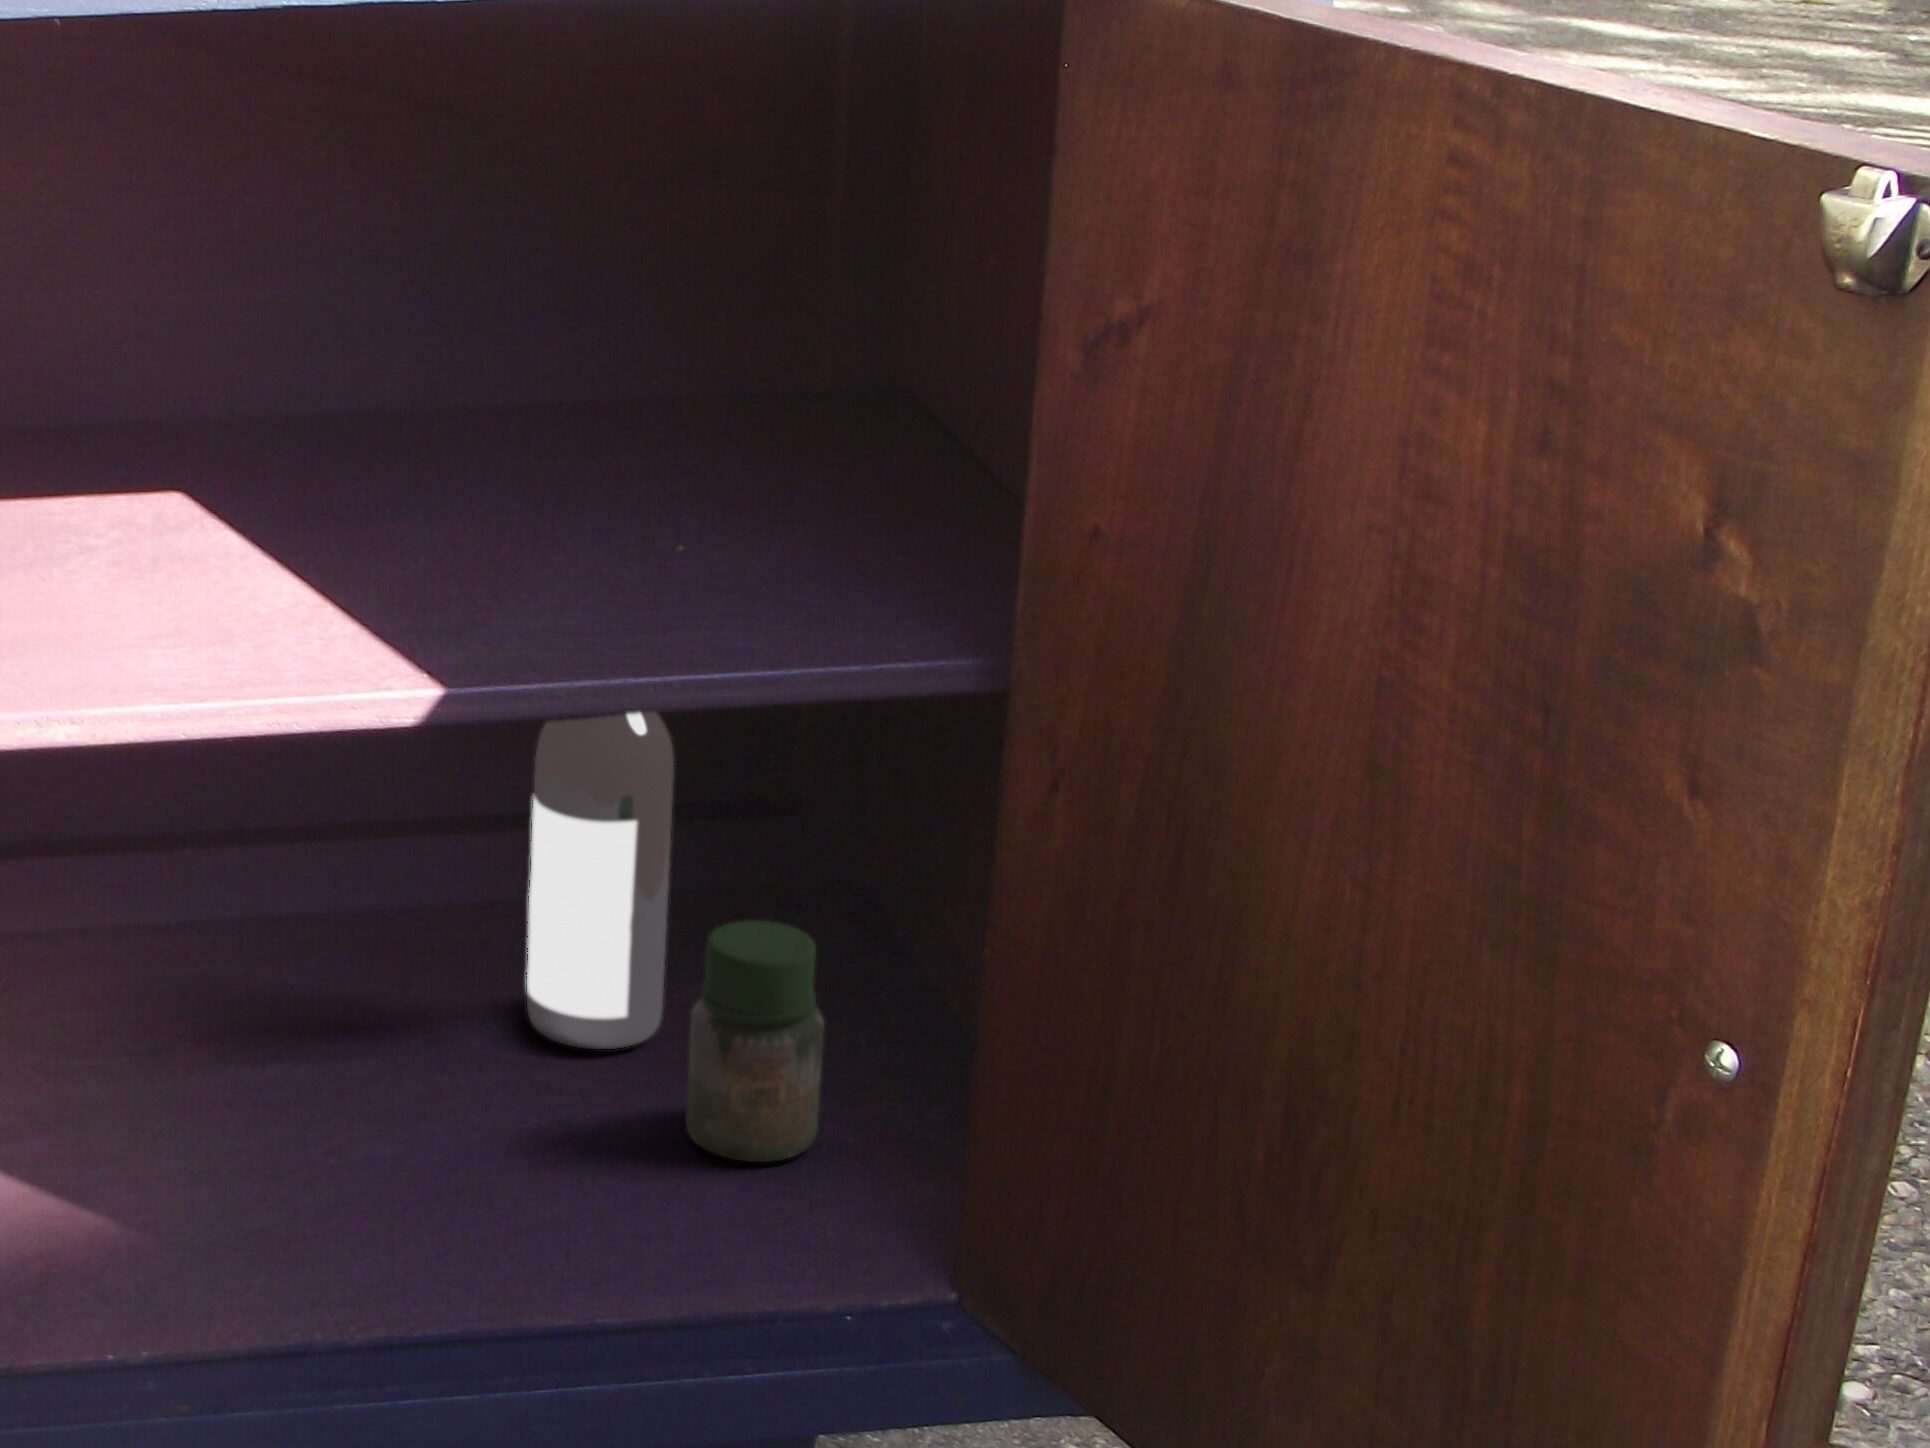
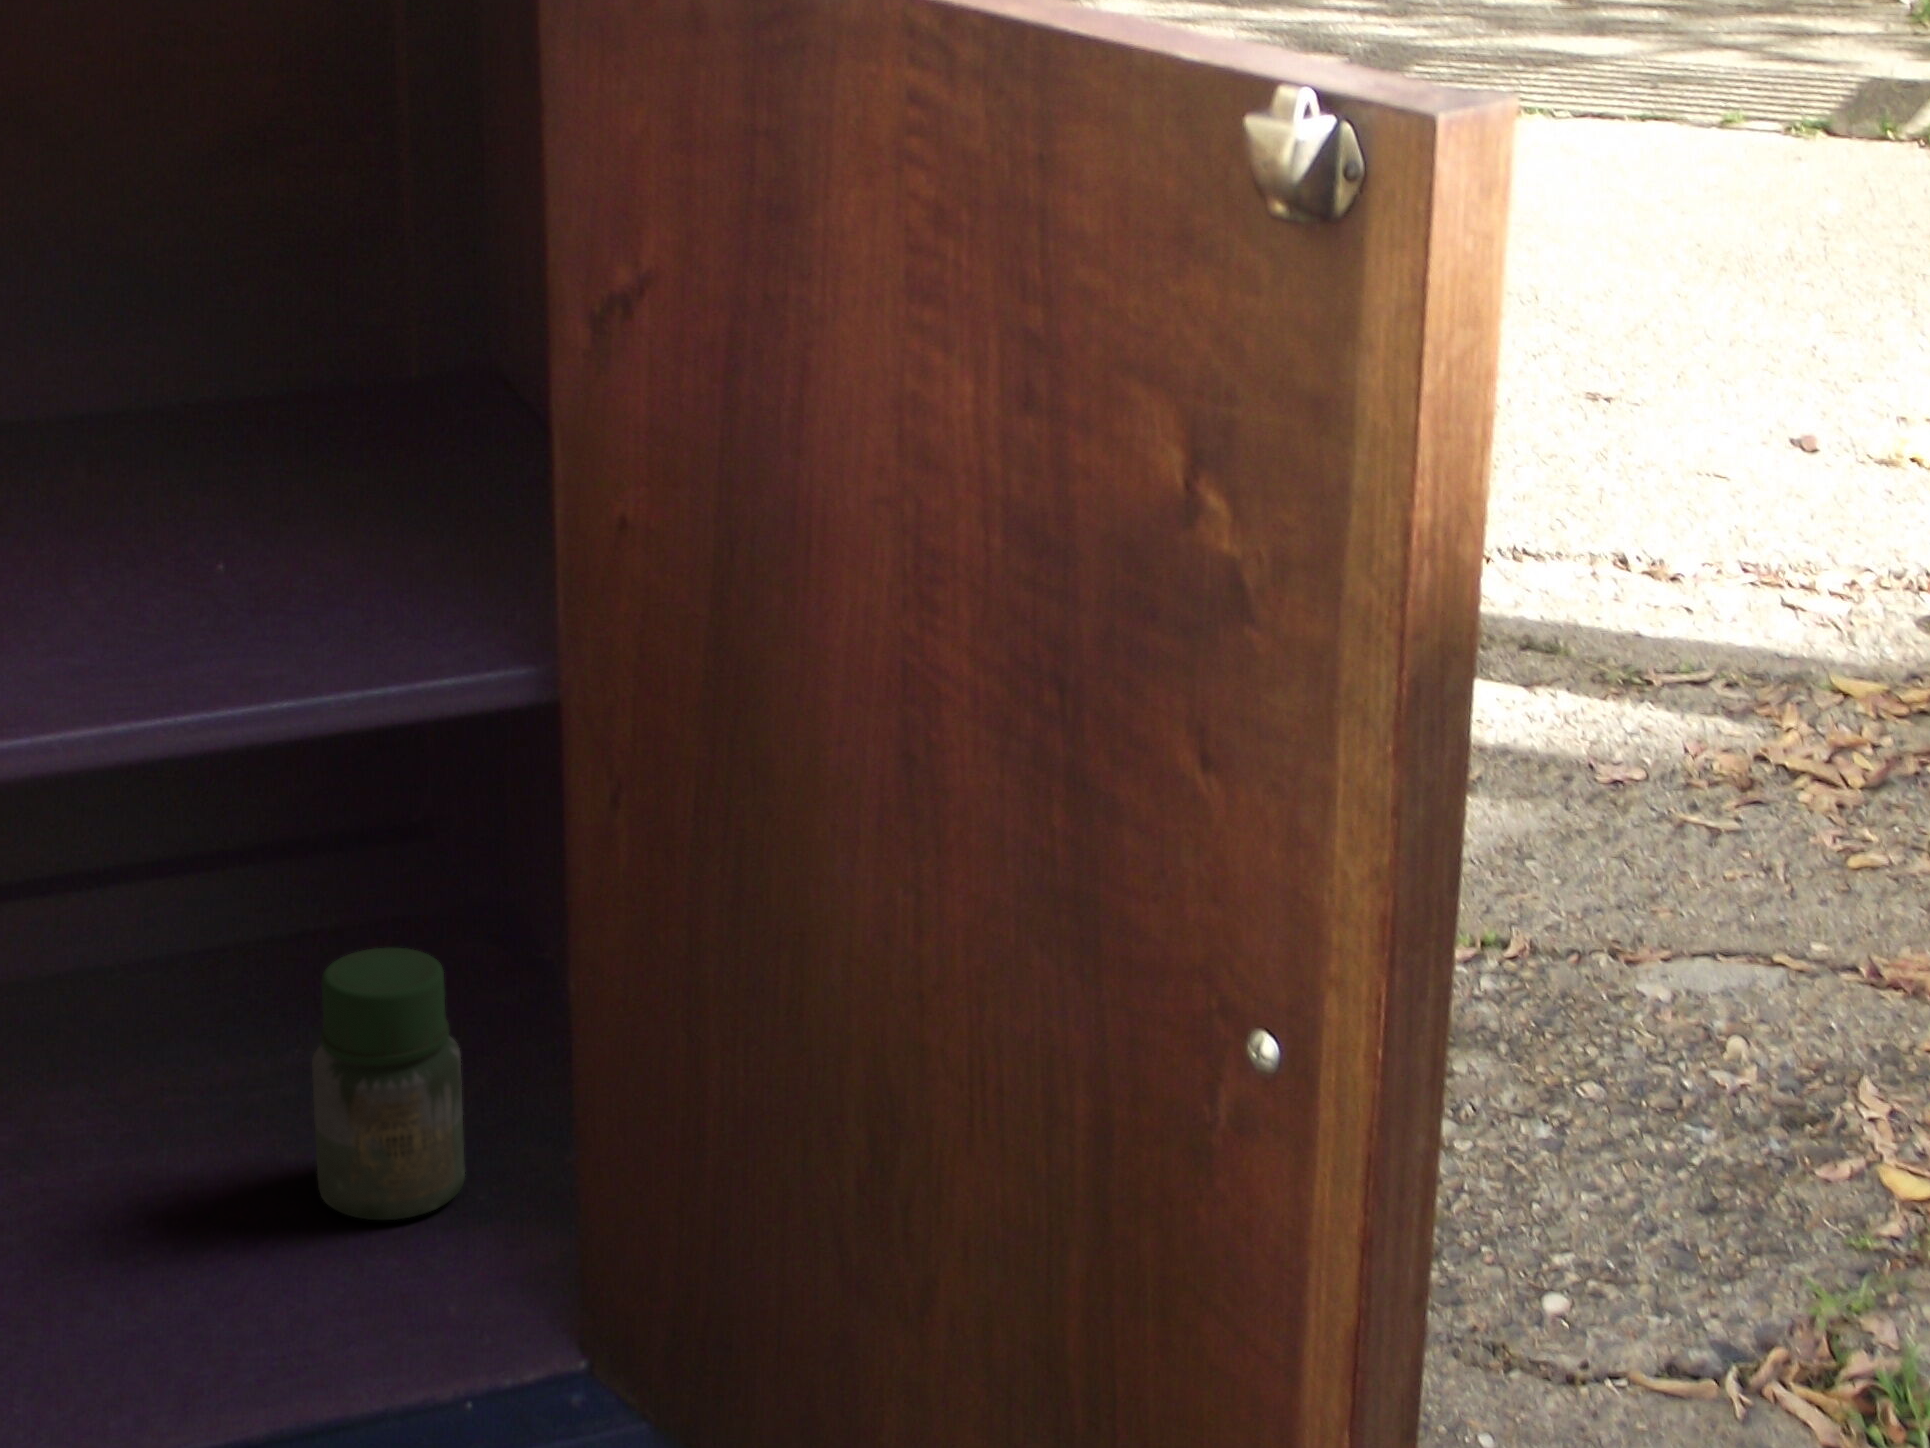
wine bottle: present [527,712,674,1049] -> none [129,541,299,1108]

